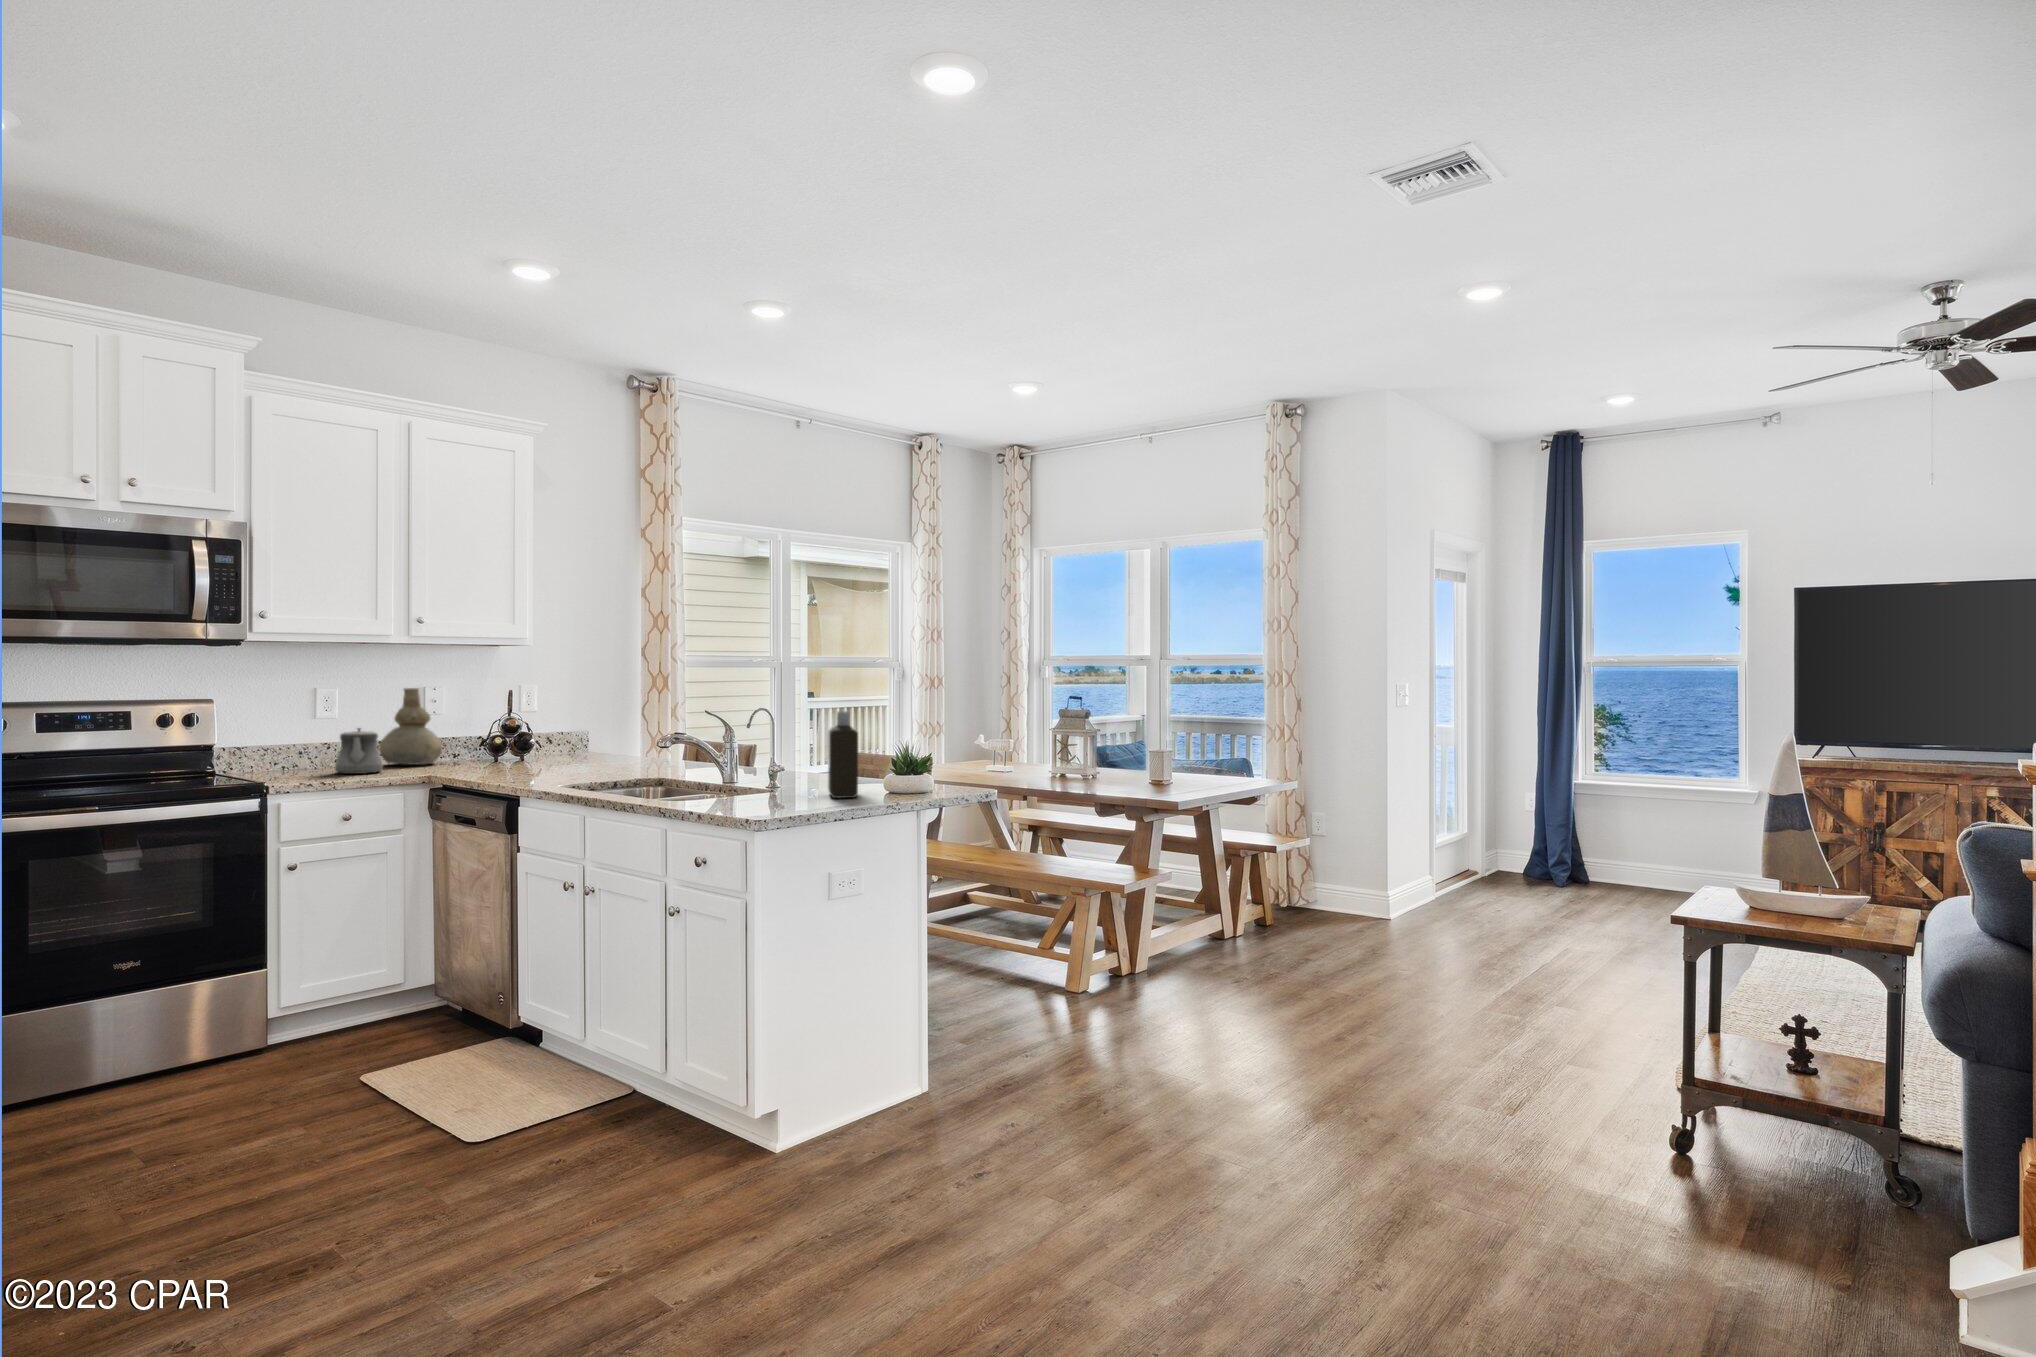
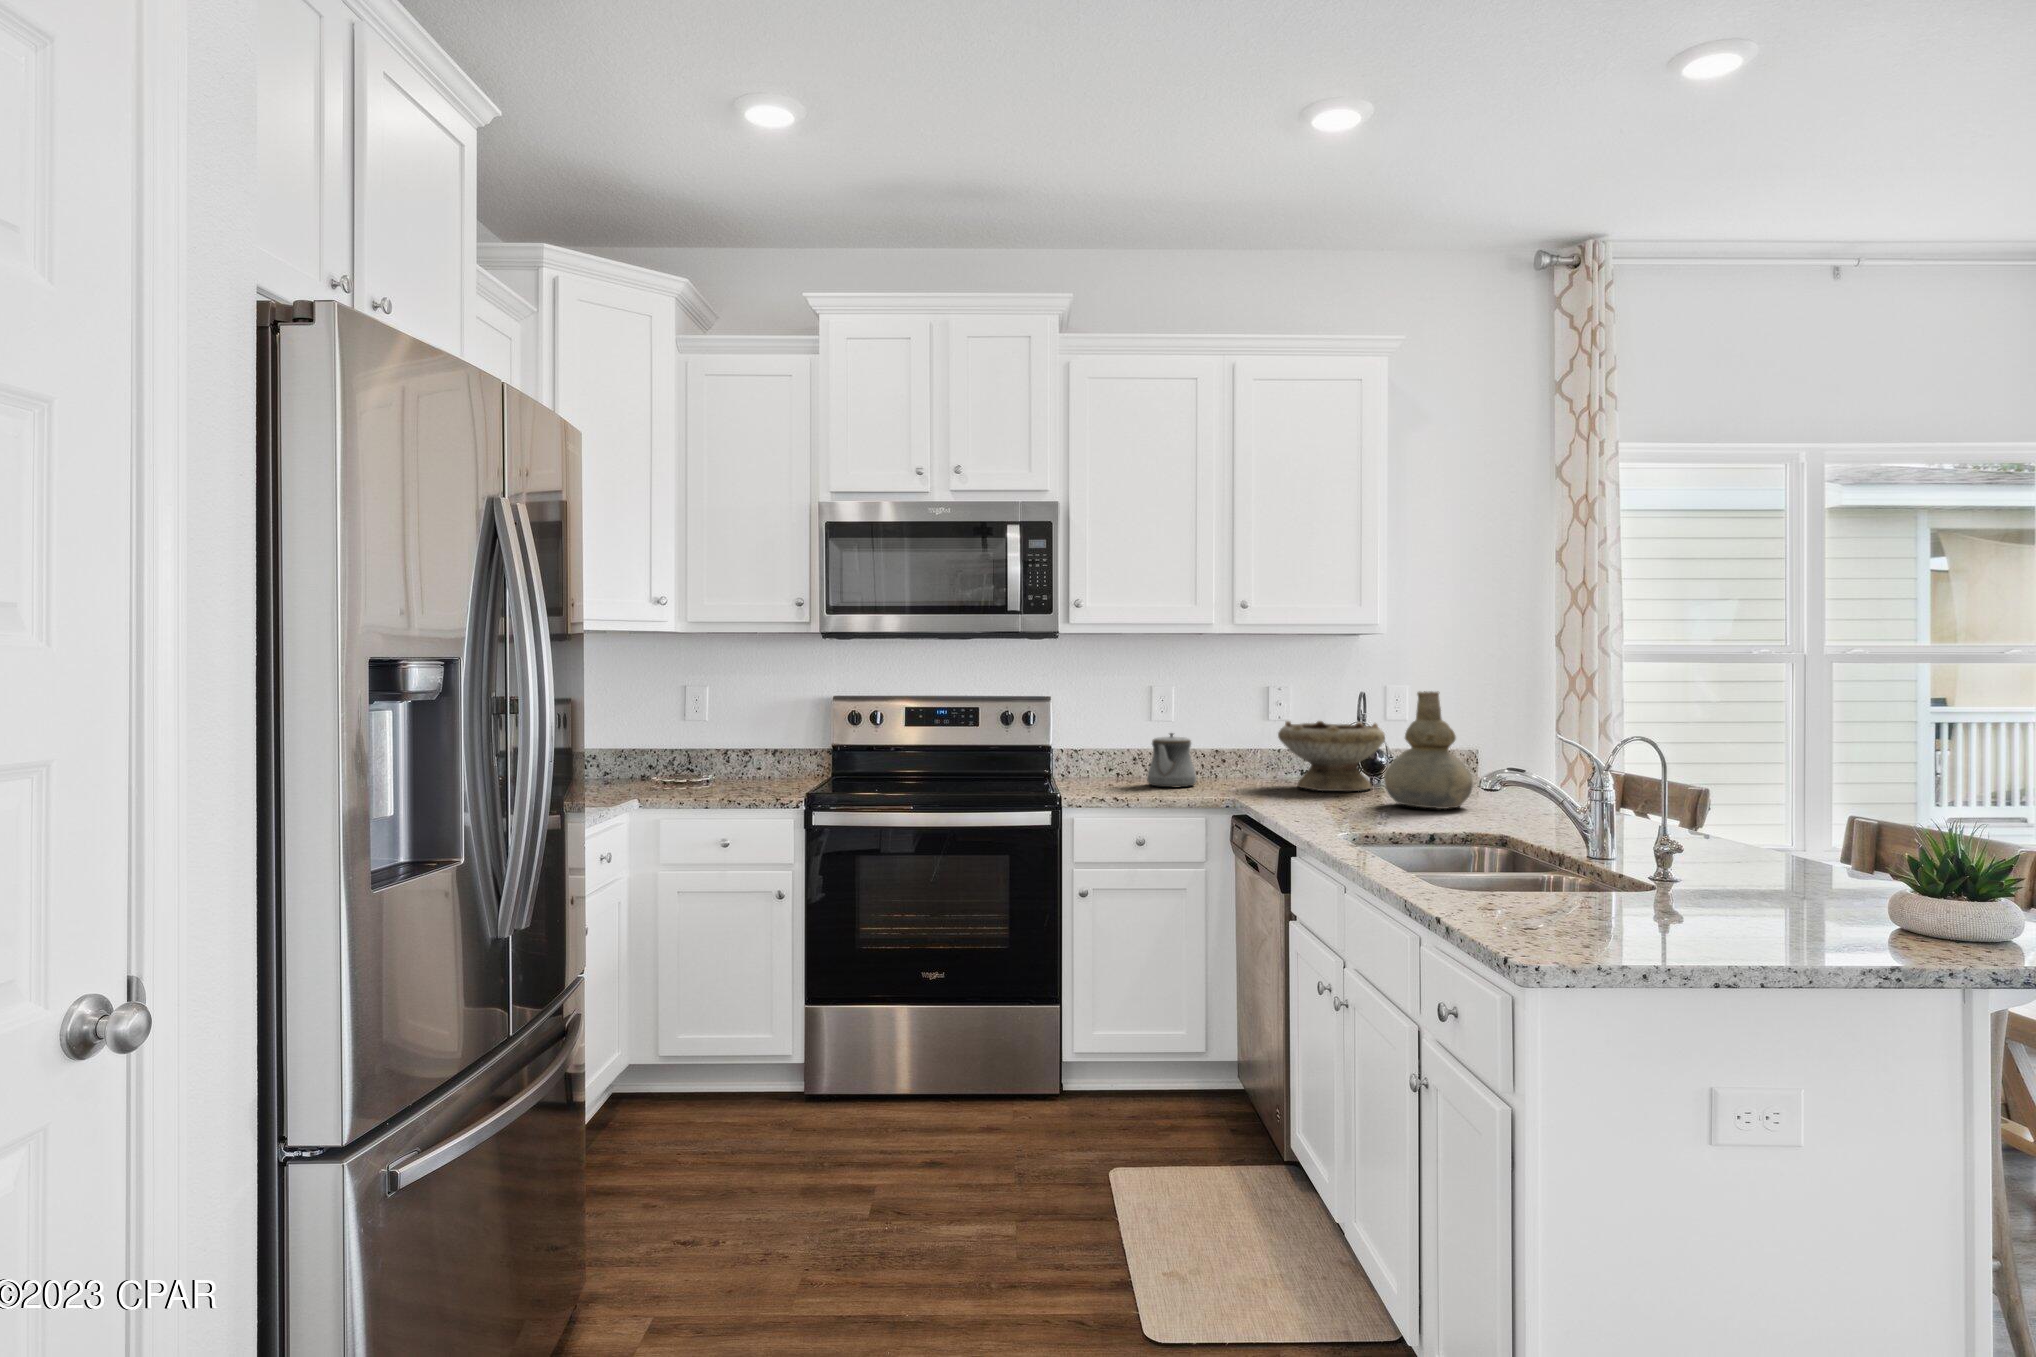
vase: present [379,688,442,765] -> present [1384,691,1473,809]
bottle: present [828,711,858,798] -> none [1741,749,1815,931]
bowl: none [456,714,545,768] -> present [1278,721,1385,791]

